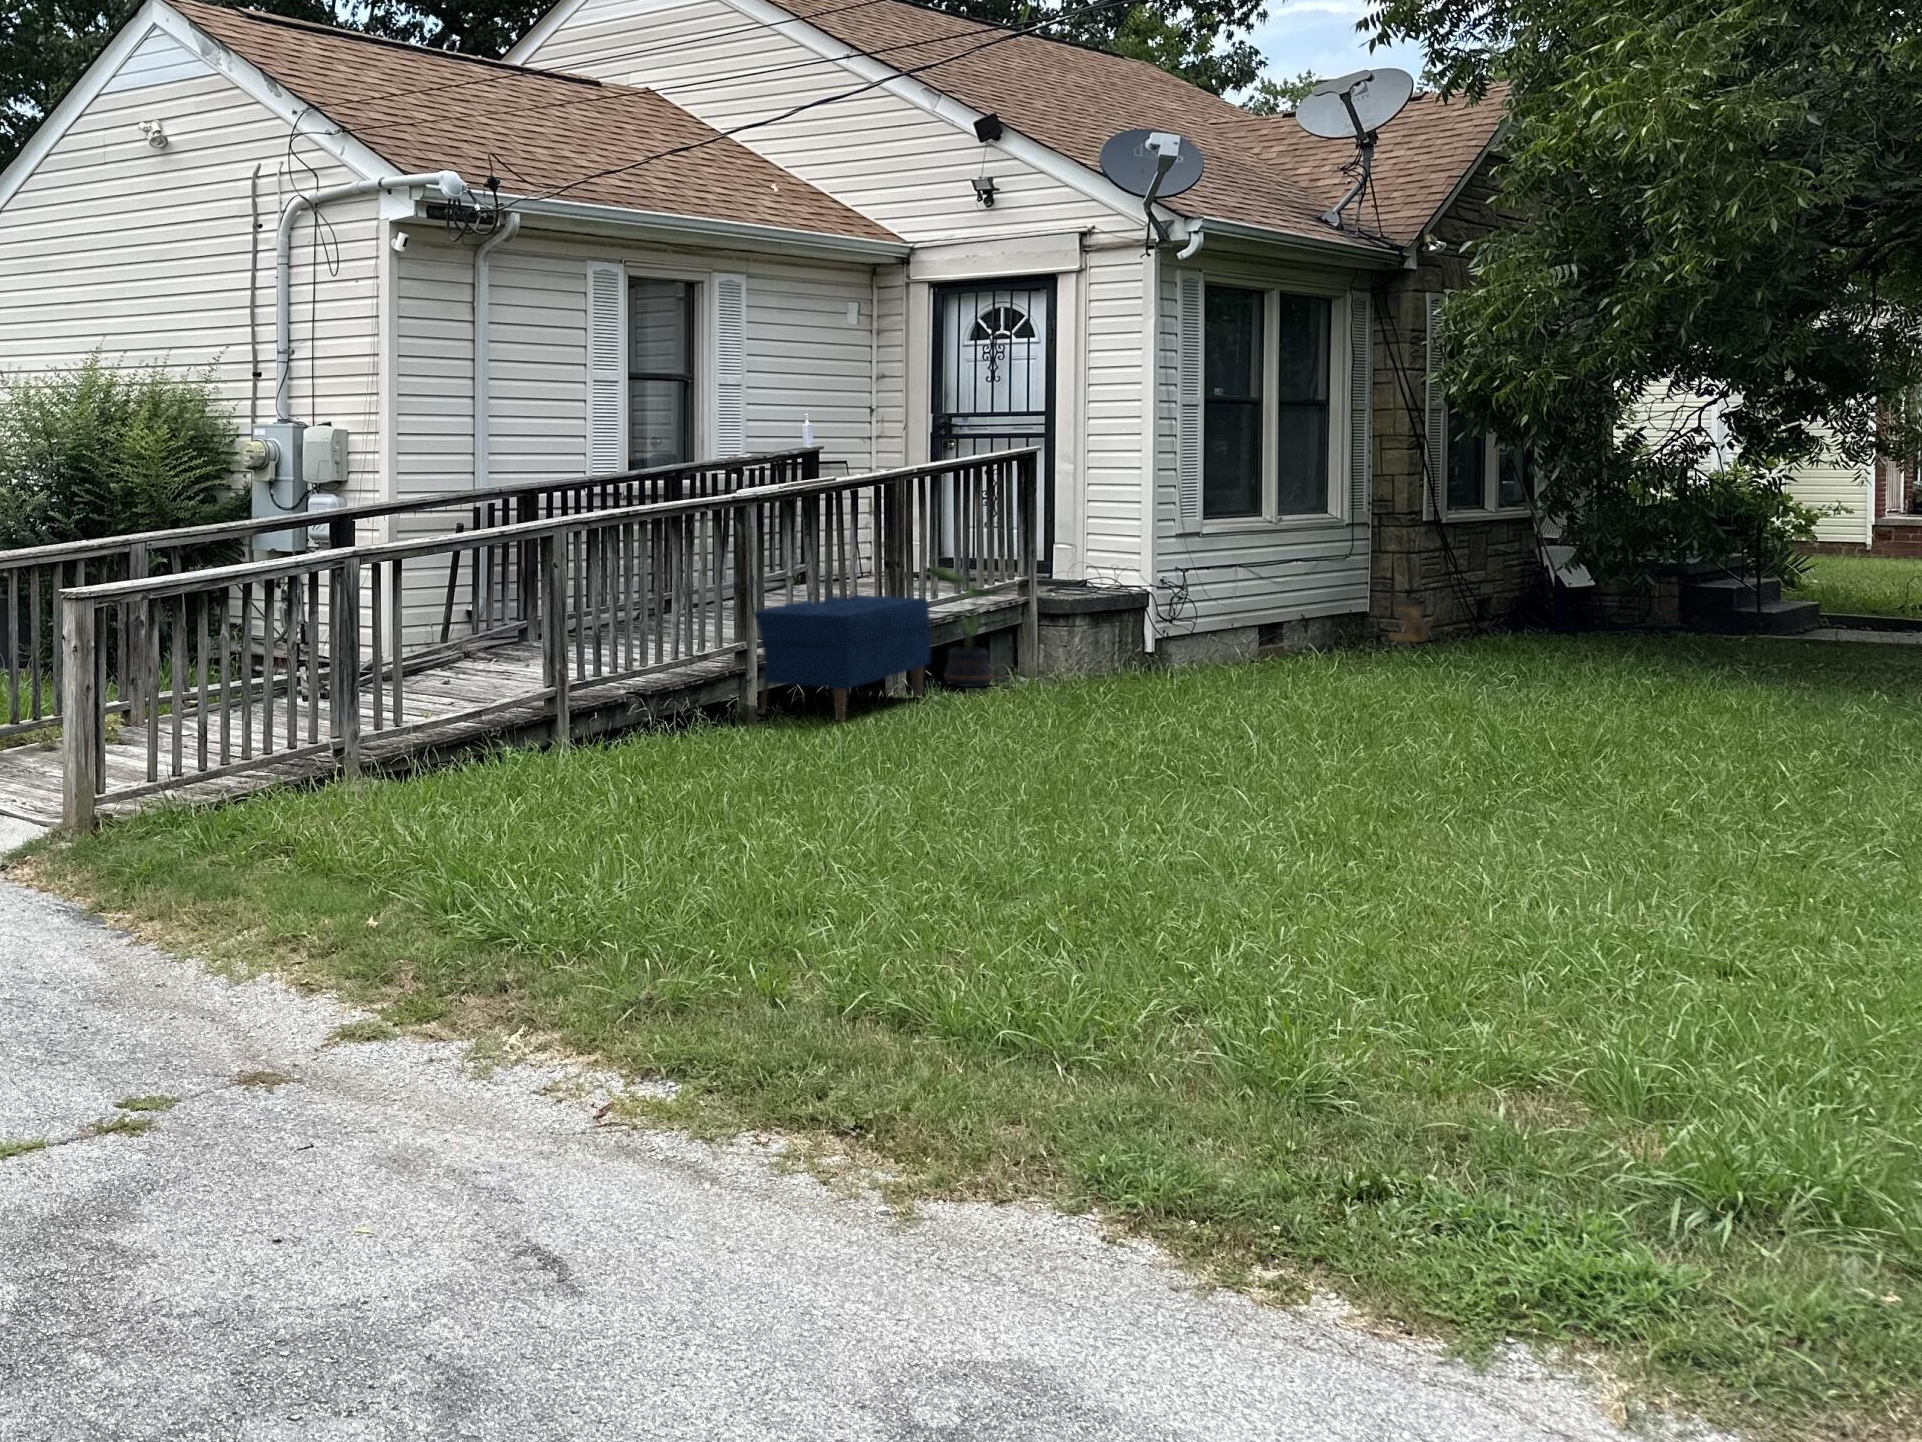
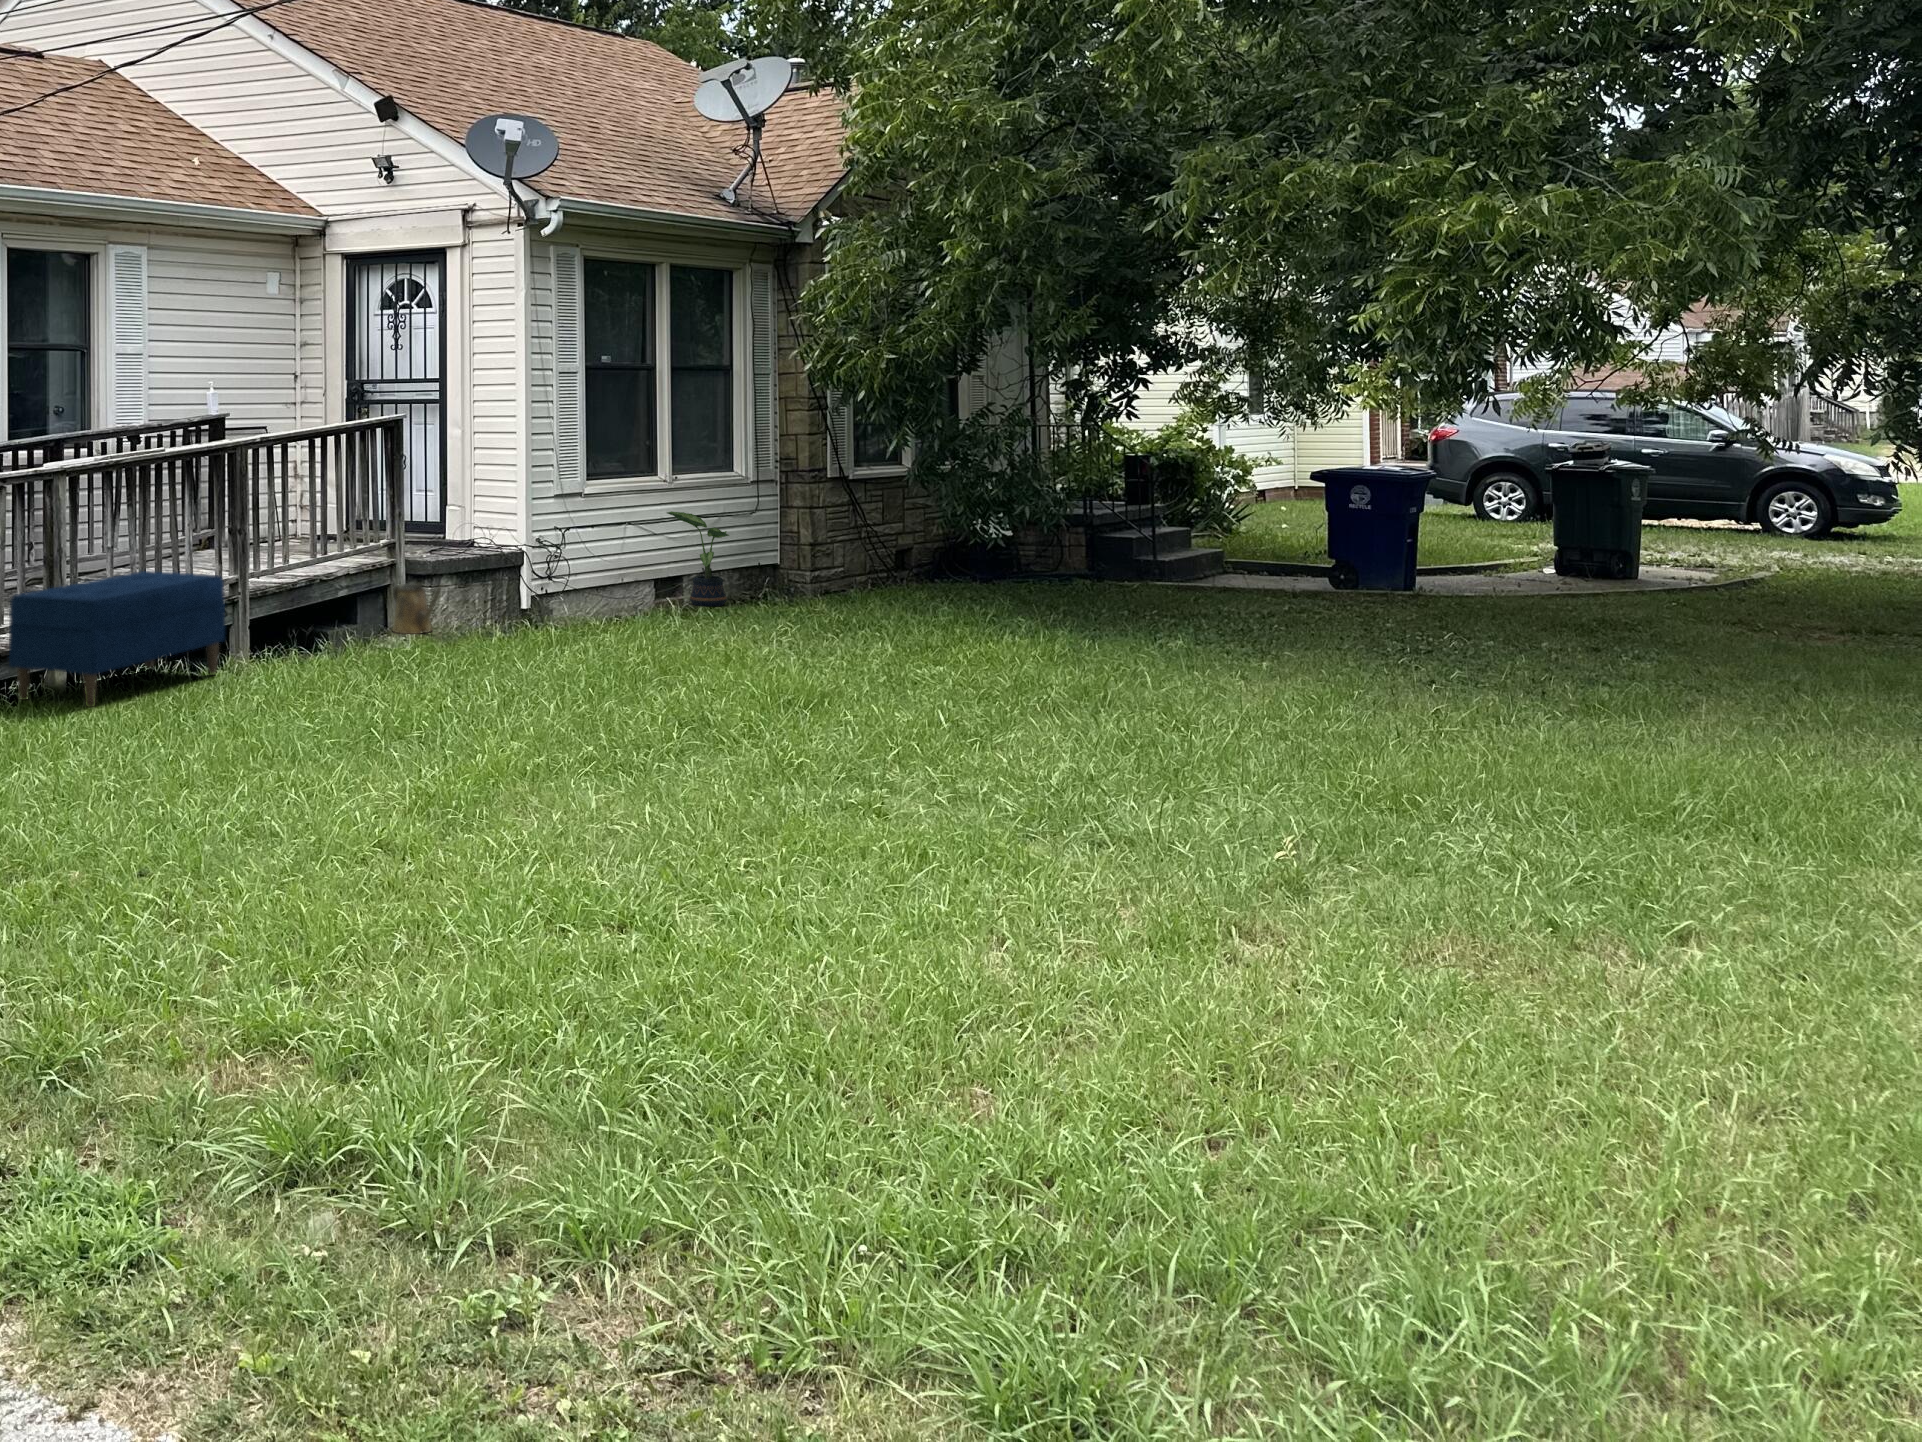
potted plant: present [927,567,999,687] -> present [667,511,729,607]
watering can: present [1389,600,1449,642] -> present [393,583,443,634]

